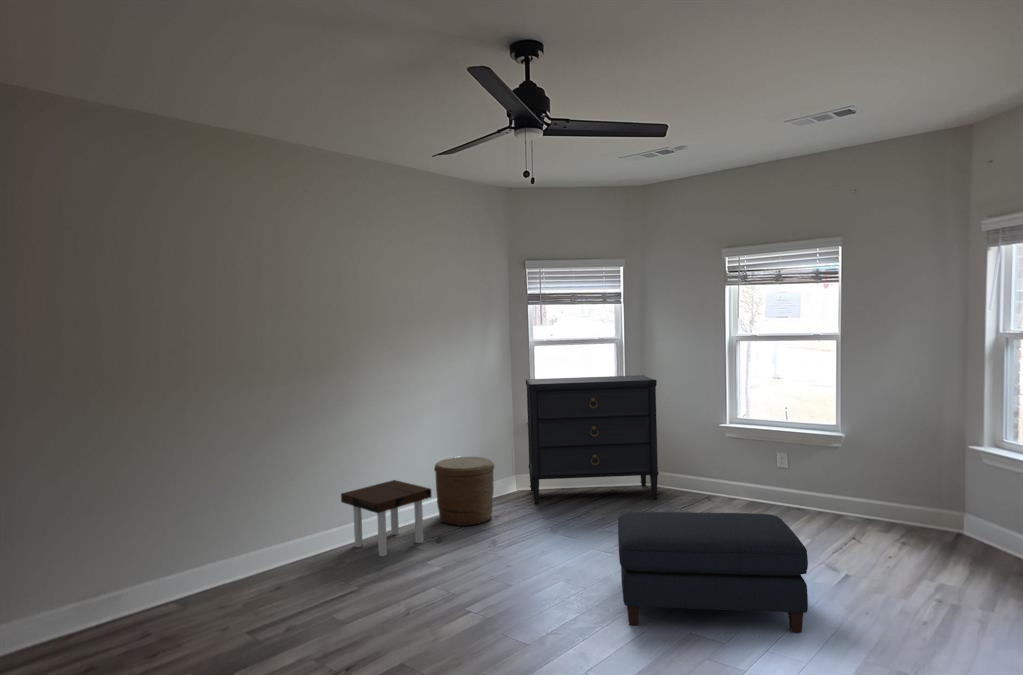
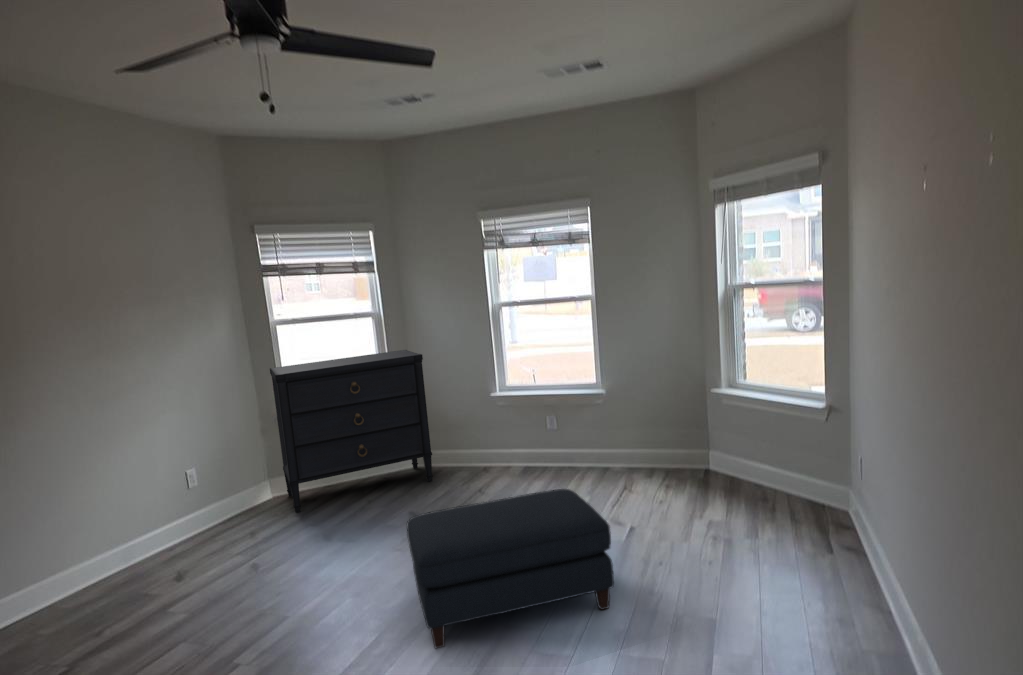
woven basket: present [434,457,494,526] -> none [158,471,243,562]
side table: present [341,480,432,556] -> none [14,523,159,633]

